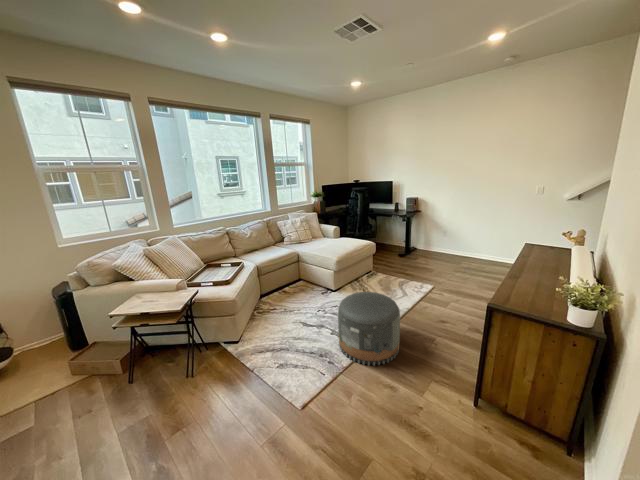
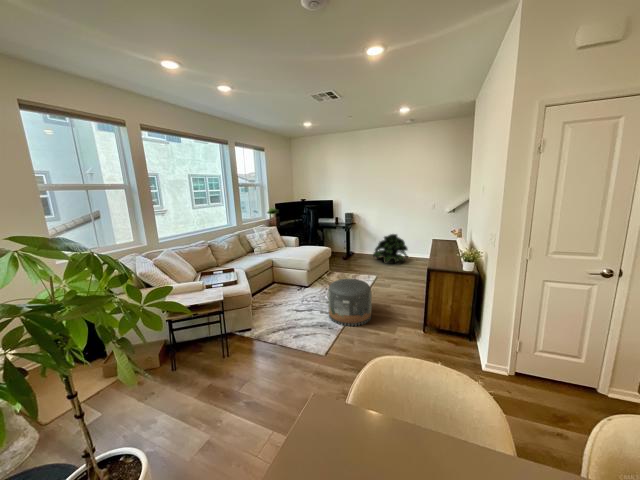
potted plant: none [438,227,492,270] -> present [373,234,408,263]

